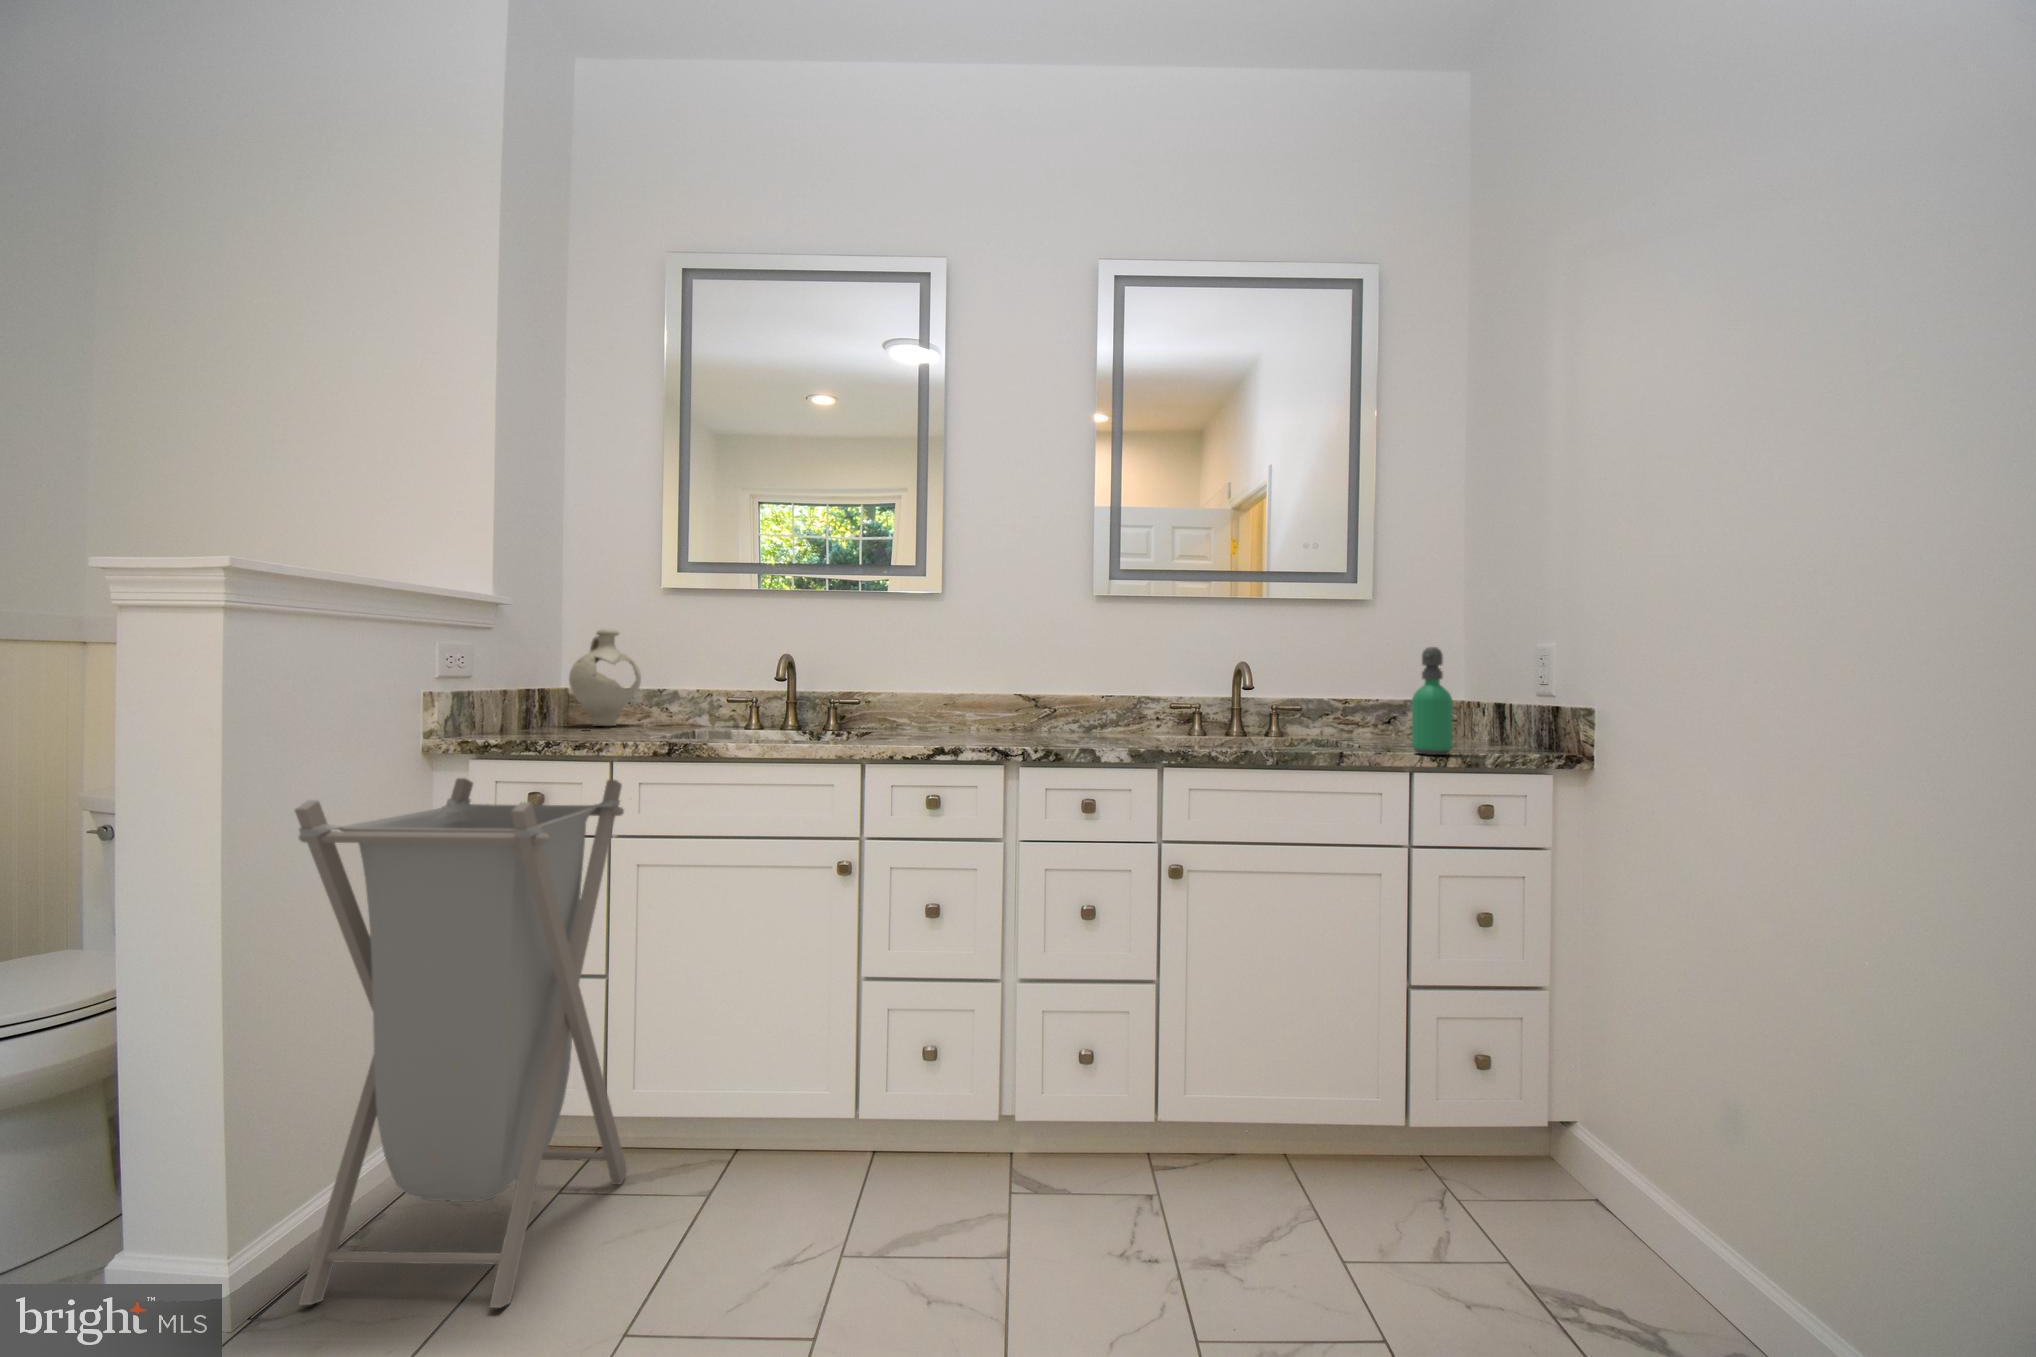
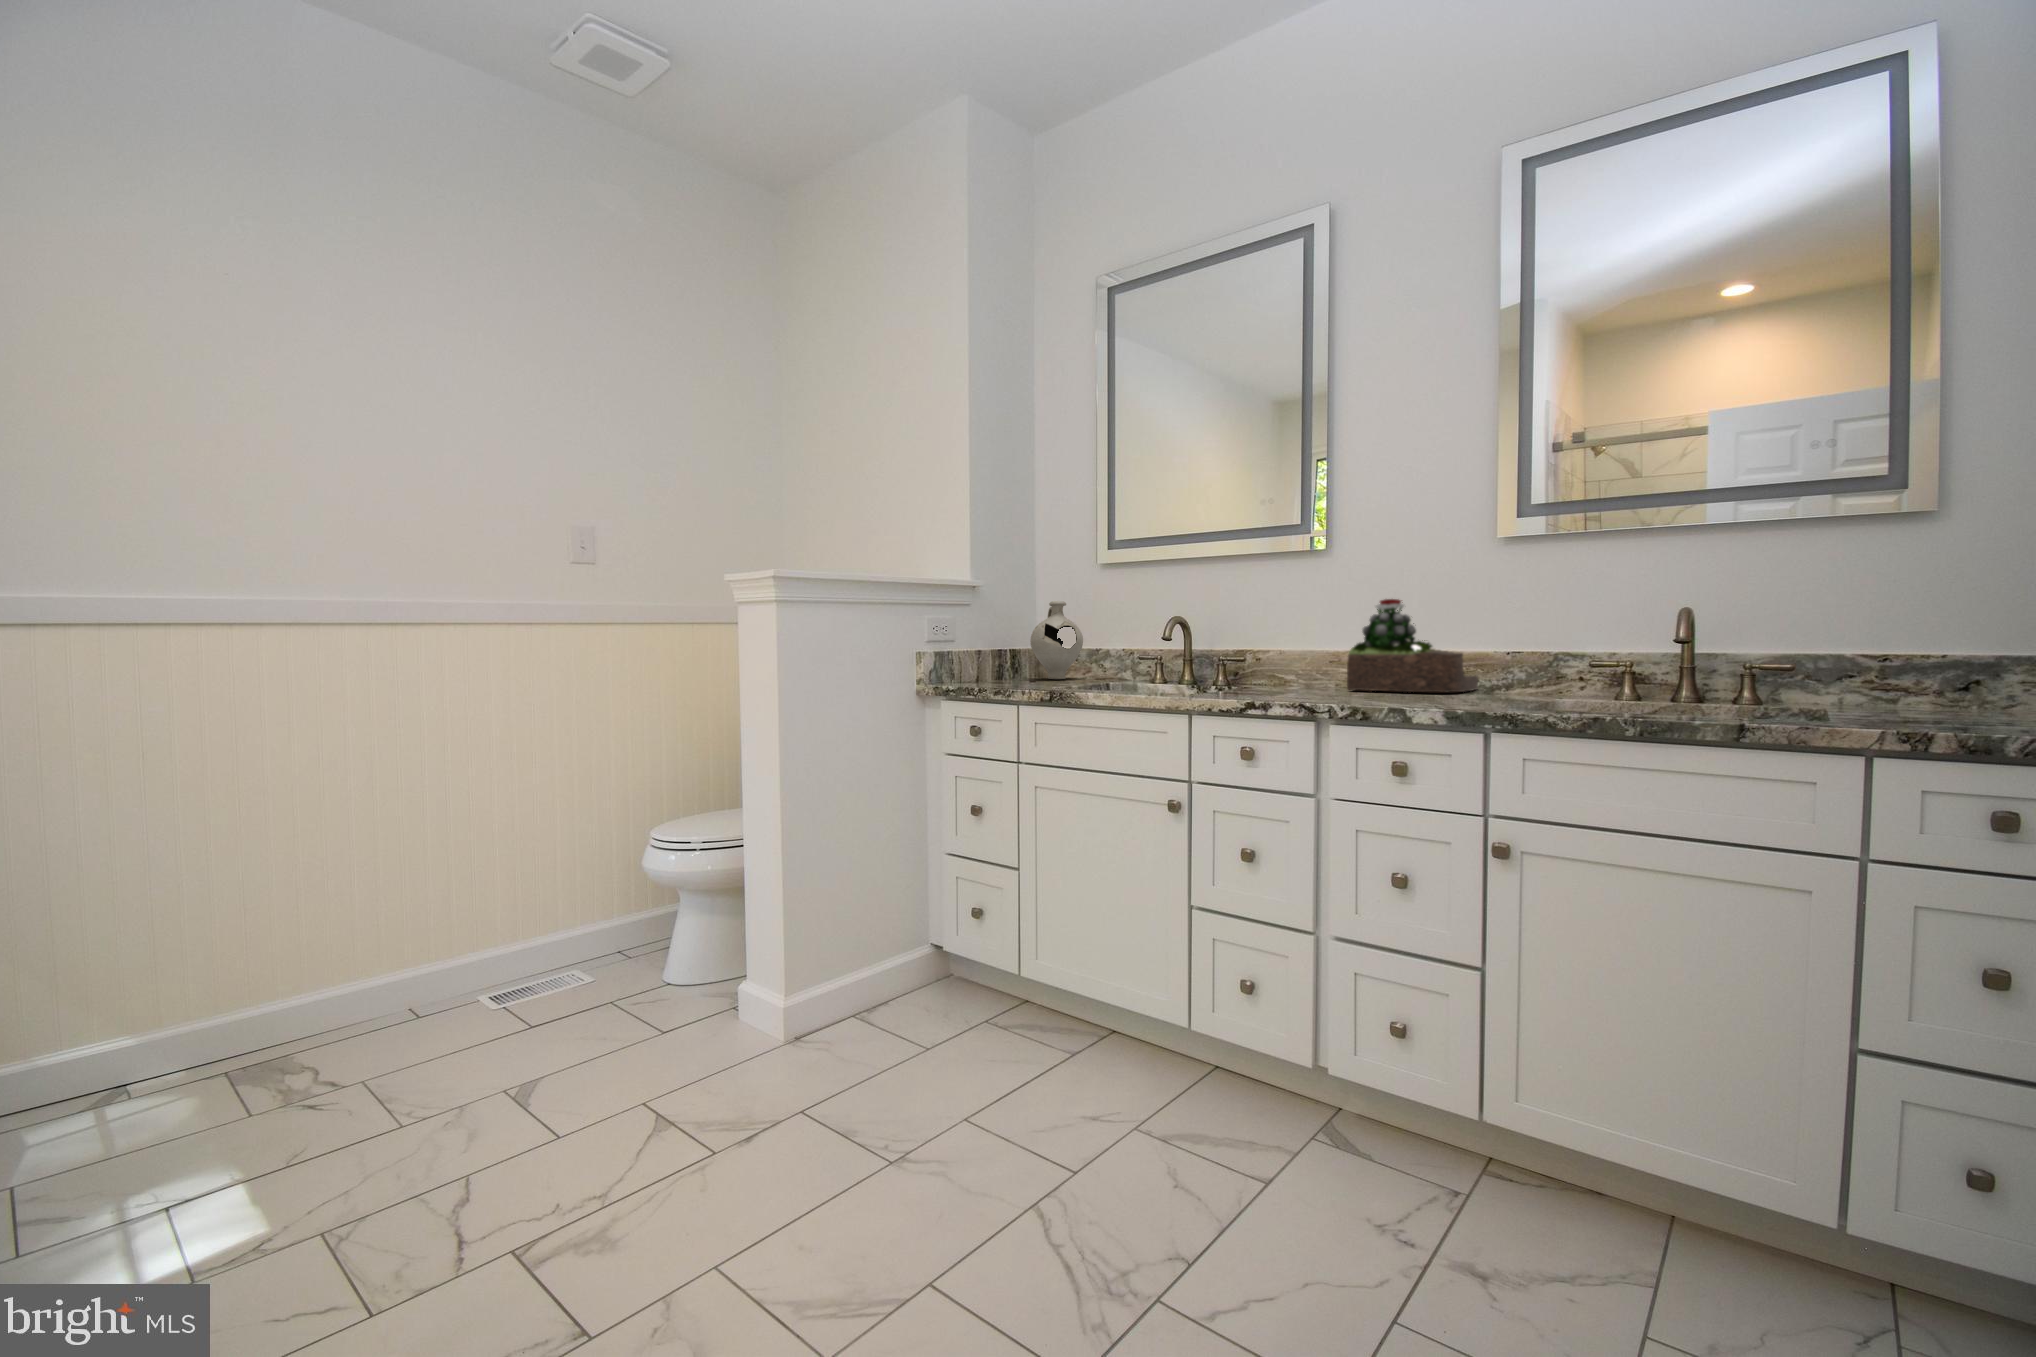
succulent plant: none [976,645,1072,732] -> present [1347,599,1478,692]
soap dispenser: present [1412,647,1453,755] -> none [1865,581,1939,734]
laundry hamper: present [295,778,627,1308] -> none [826,713,1031,1066]

